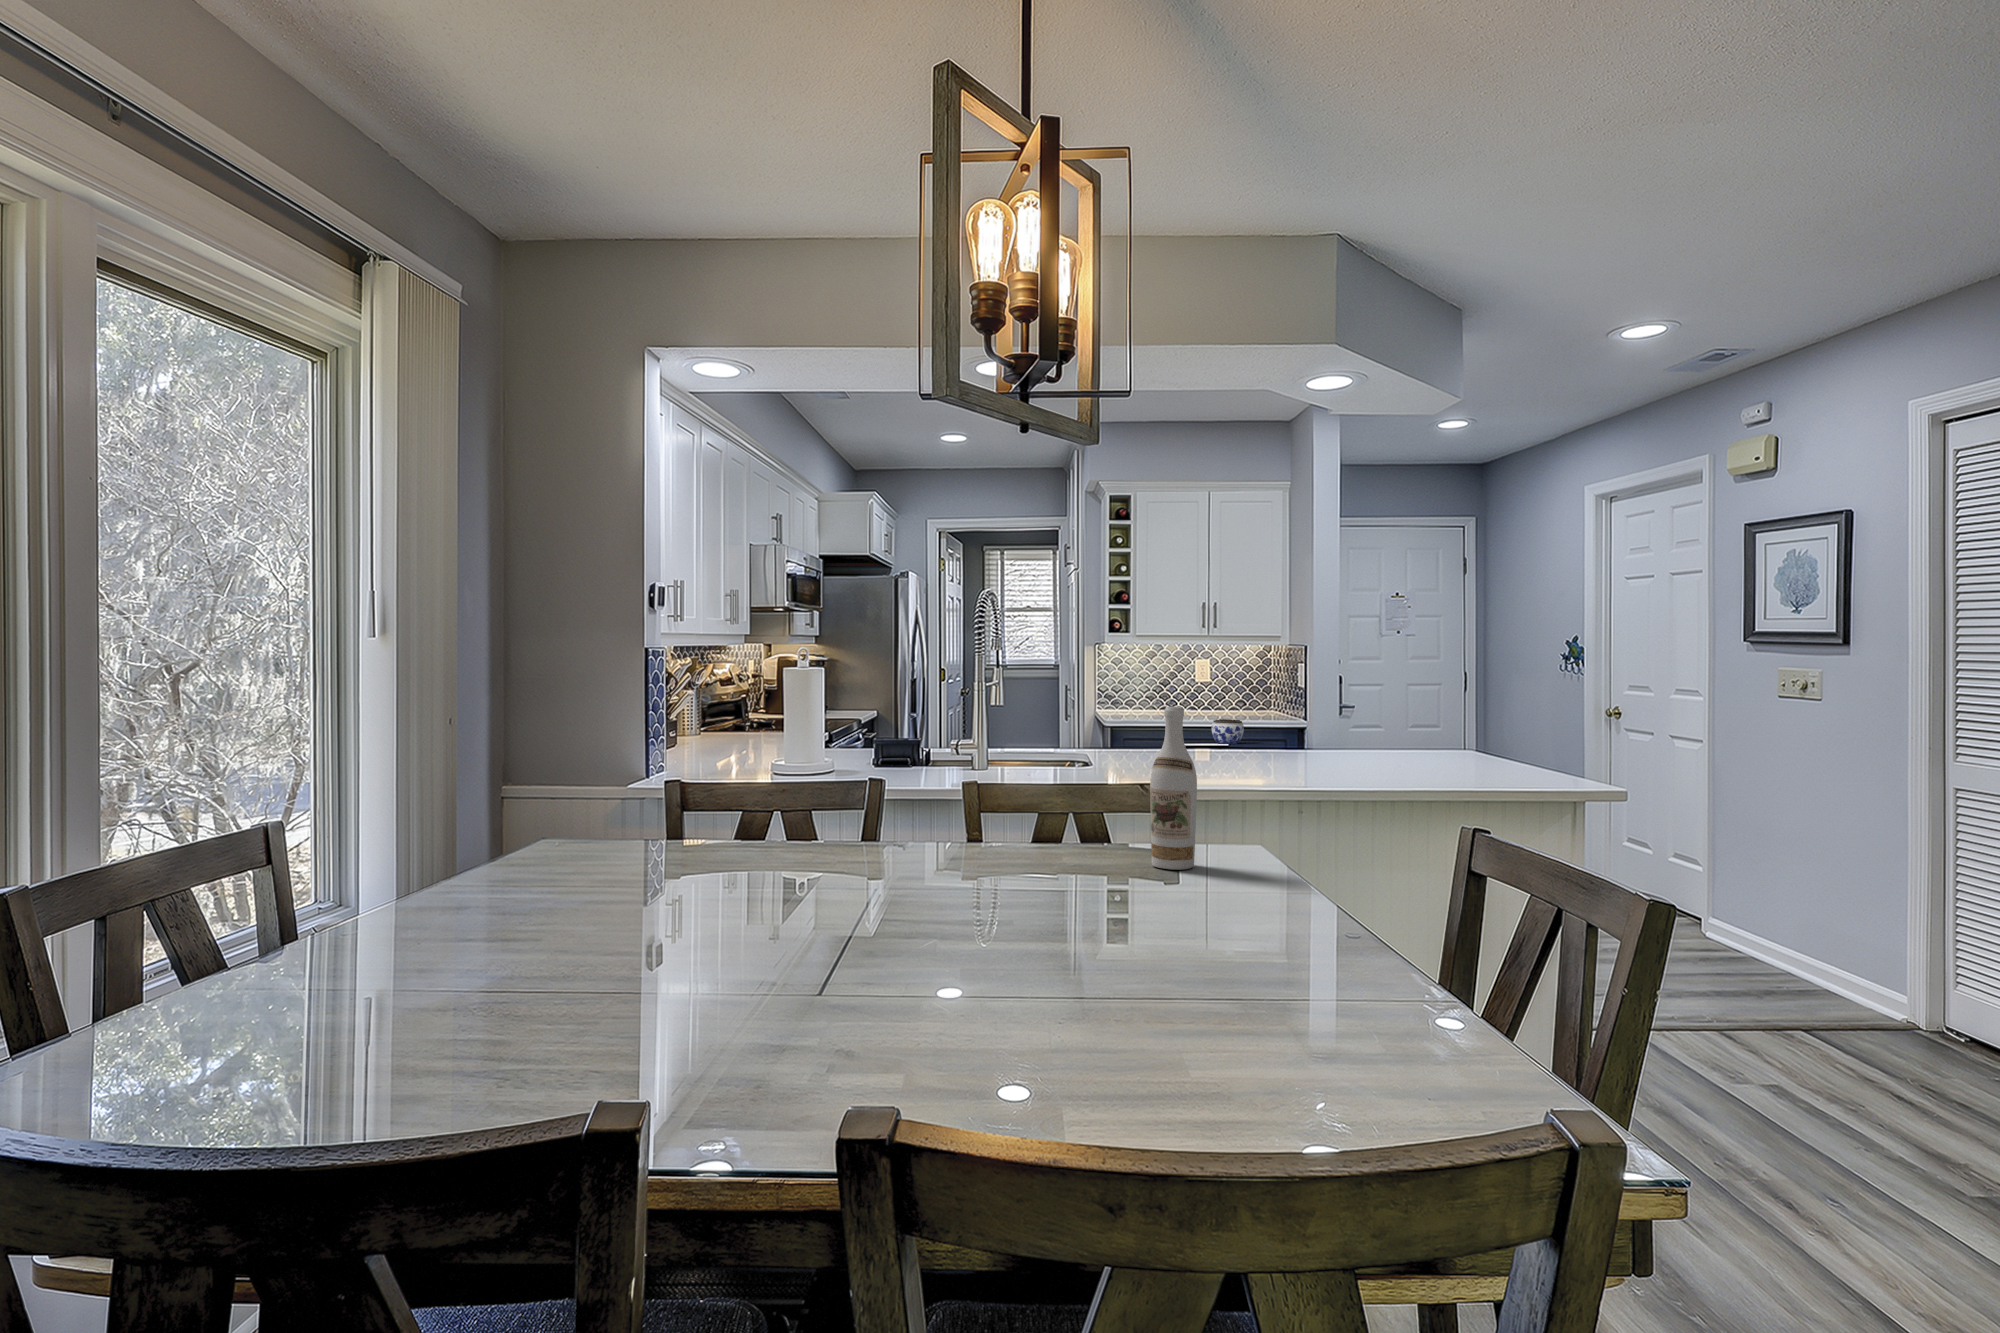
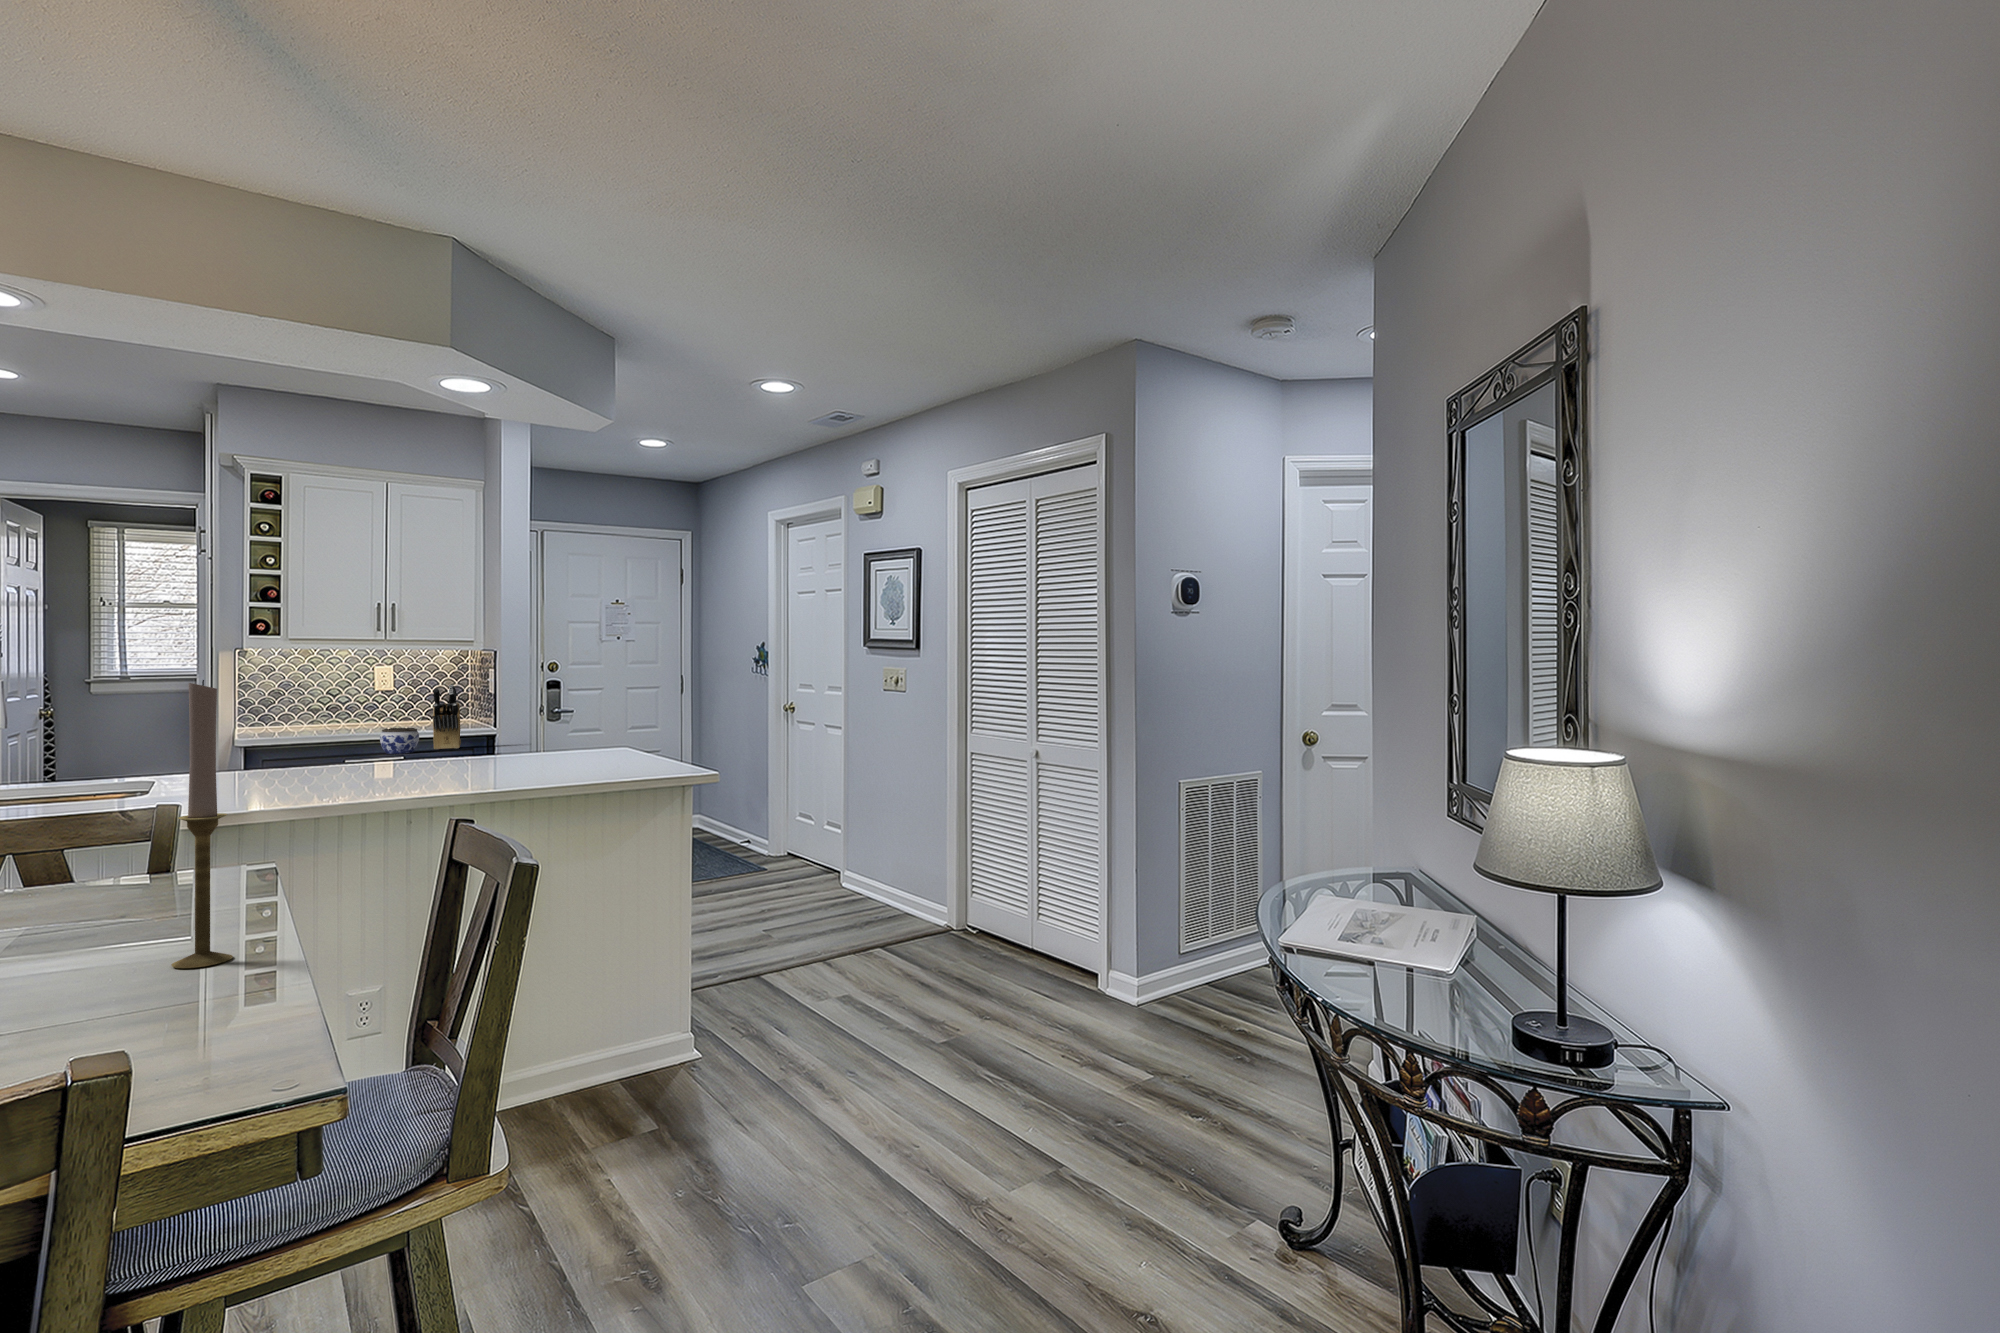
knife block: none [1249,680,1273,741] -> present [433,685,461,750]
candlestick: none [1287,691,1333,955] -> present [171,680,233,968]
wine bottle: present [1150,707,1197,870] -> none [95,707,166,897]

